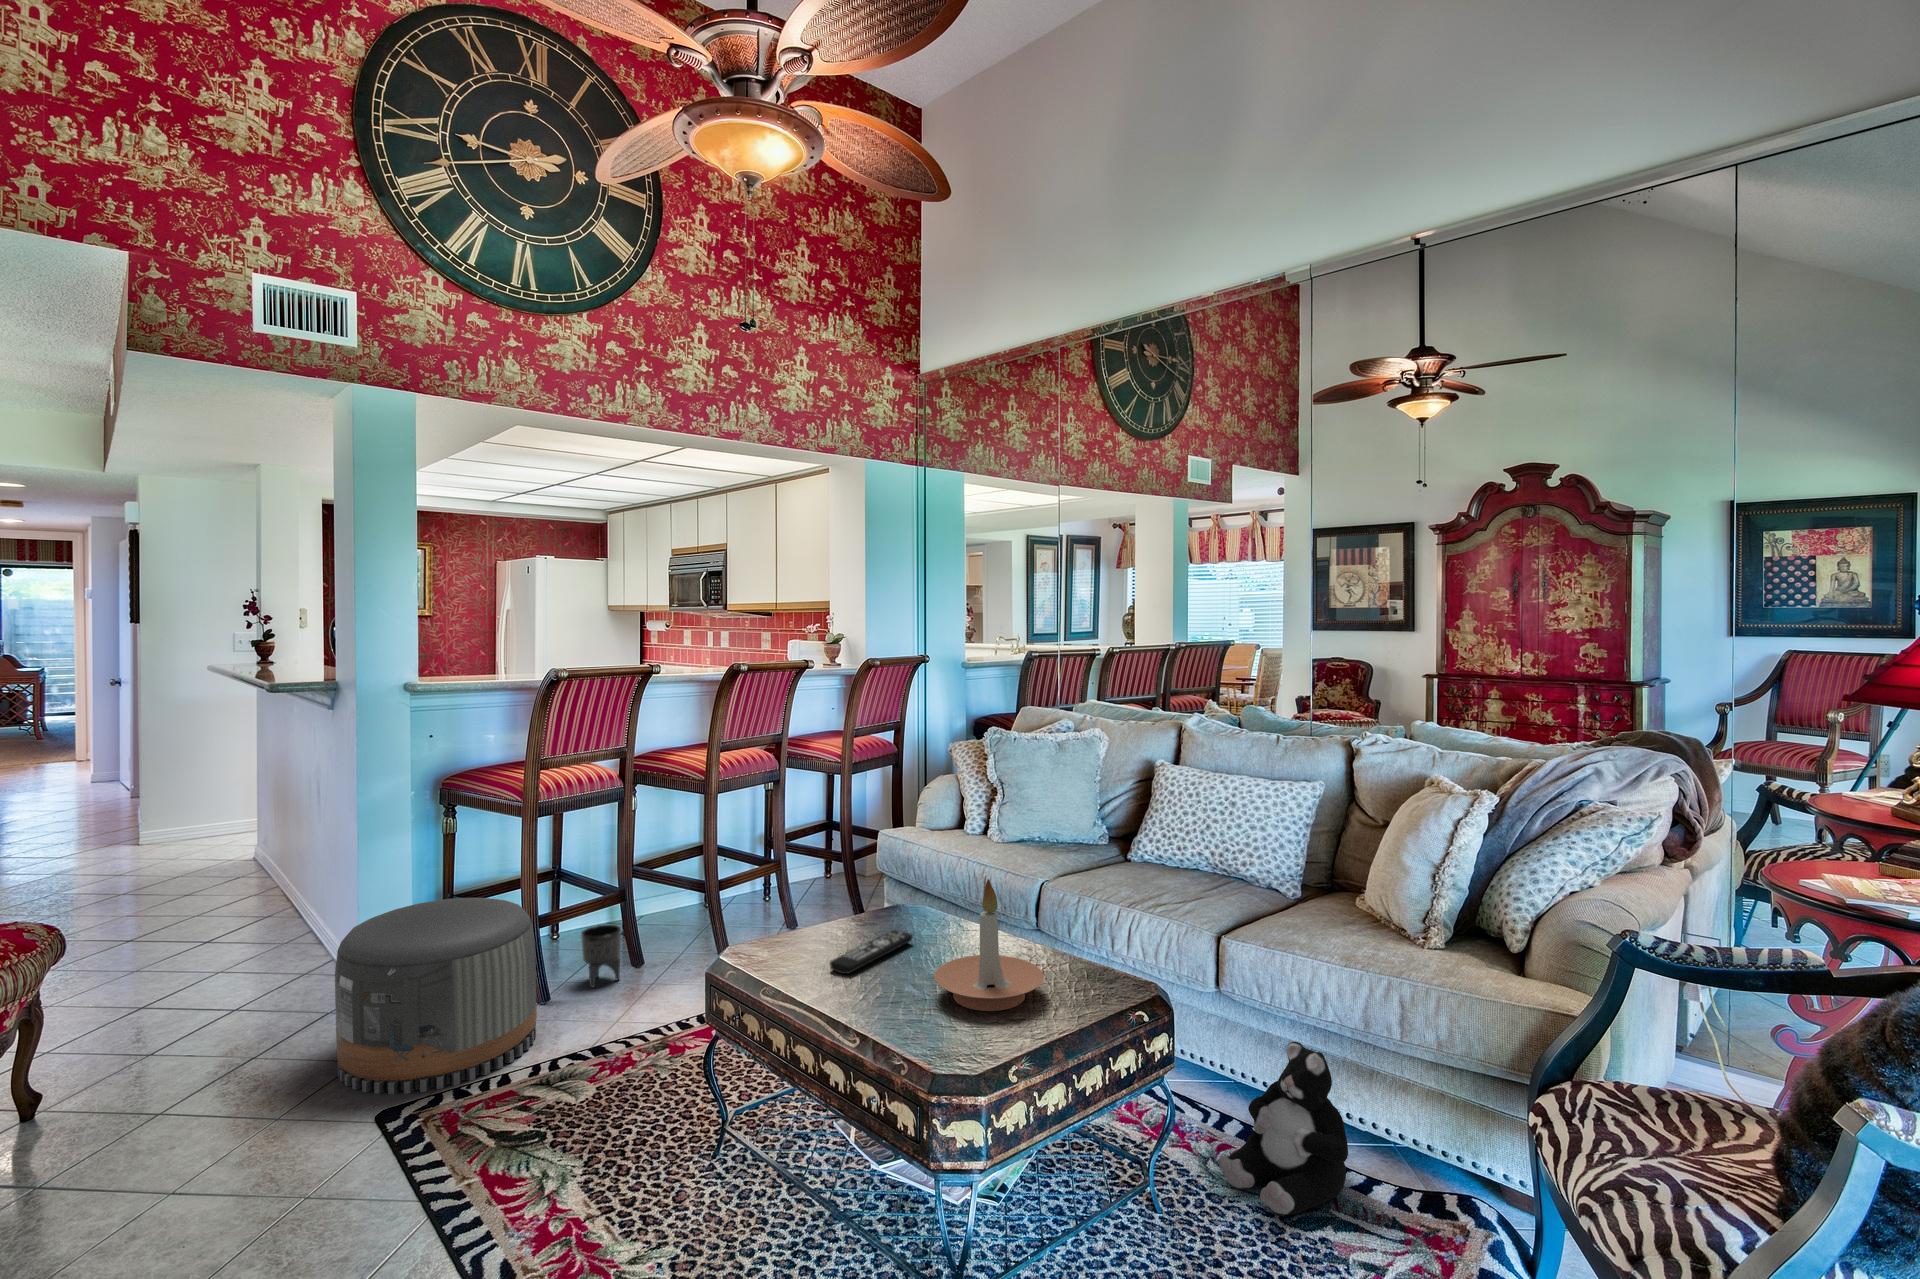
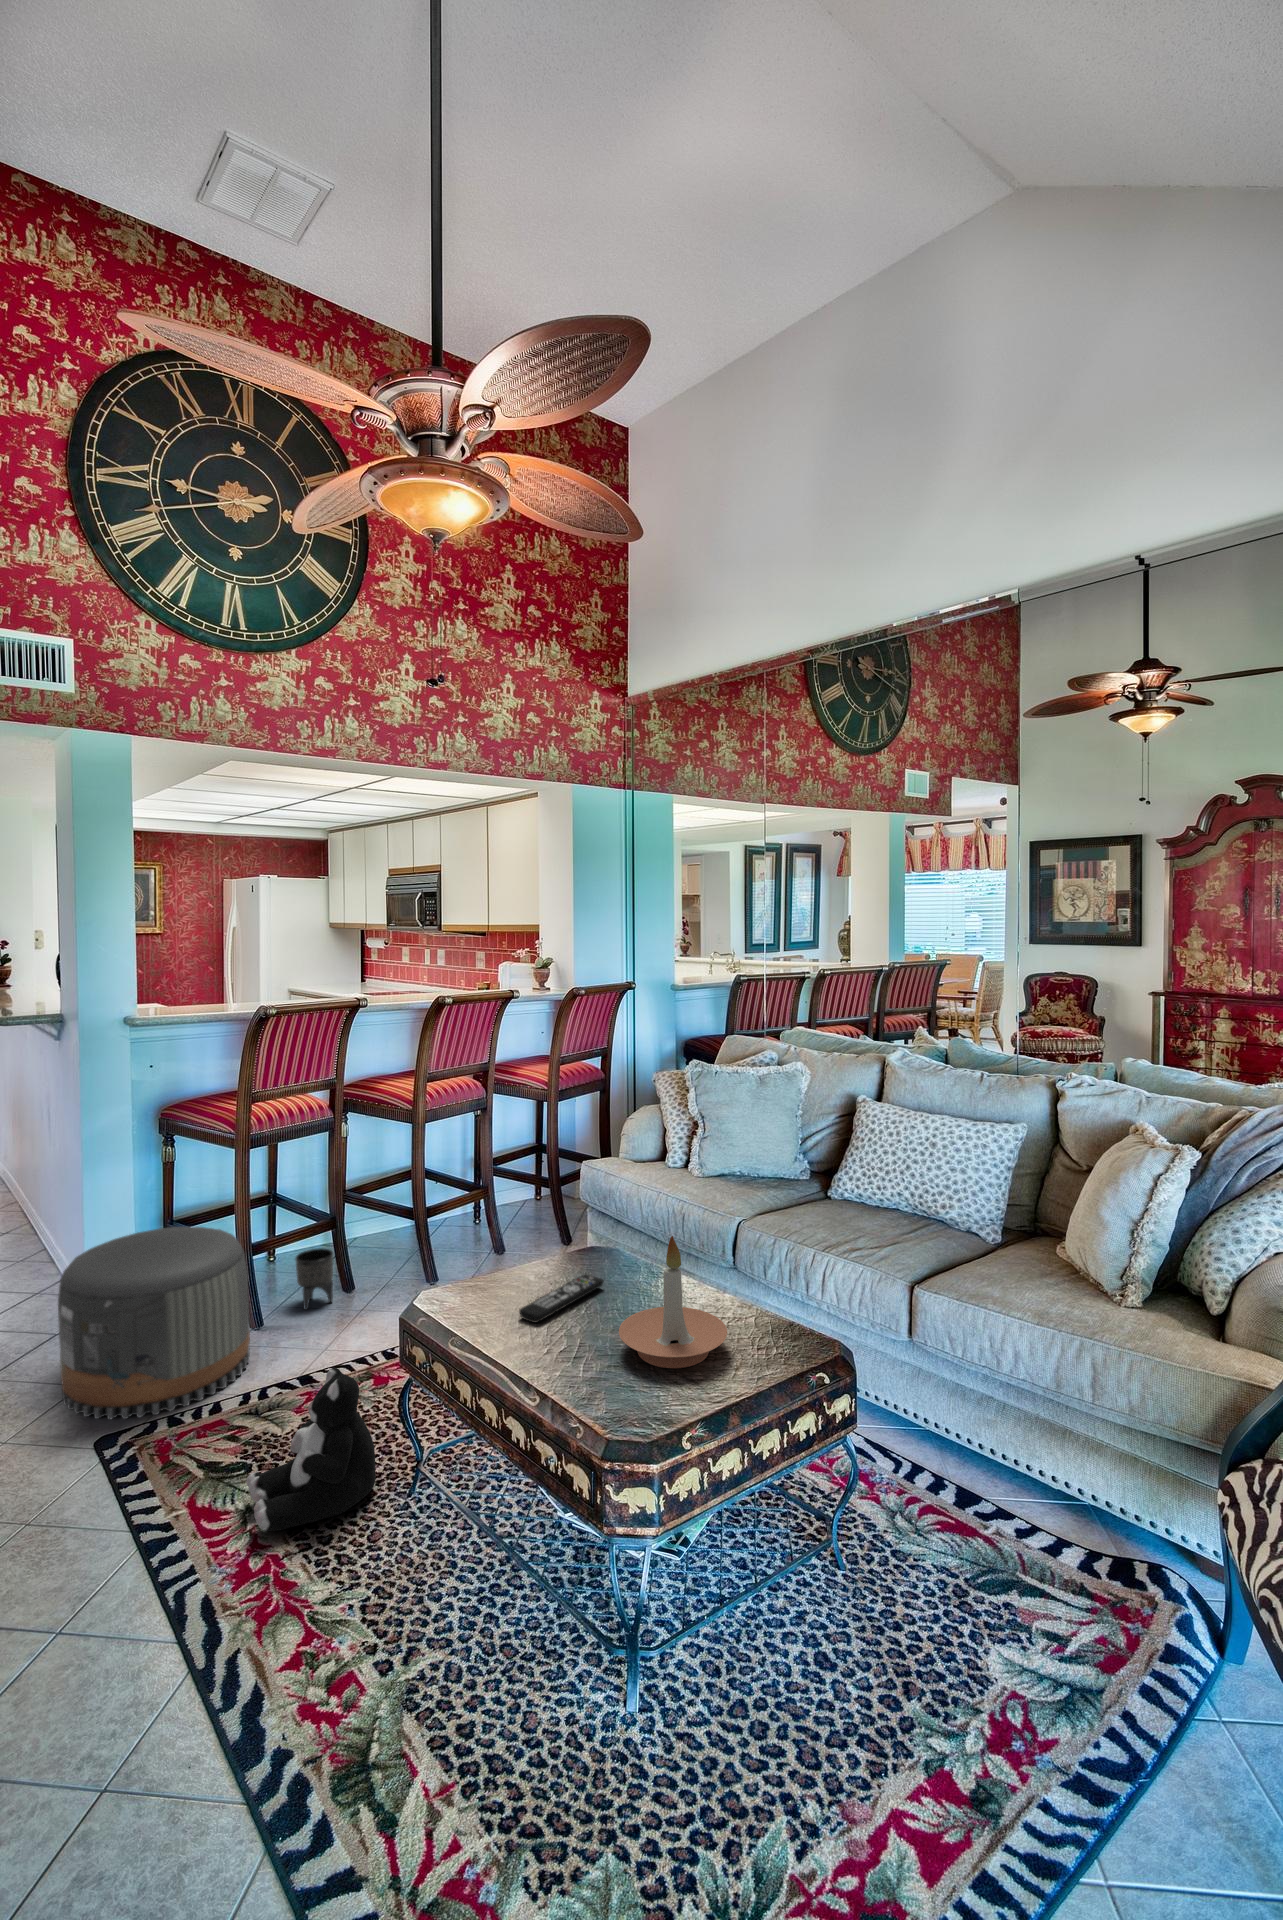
plush toy: present [1219,1042,1348,1215] -> present [247,1368,376,1531]

